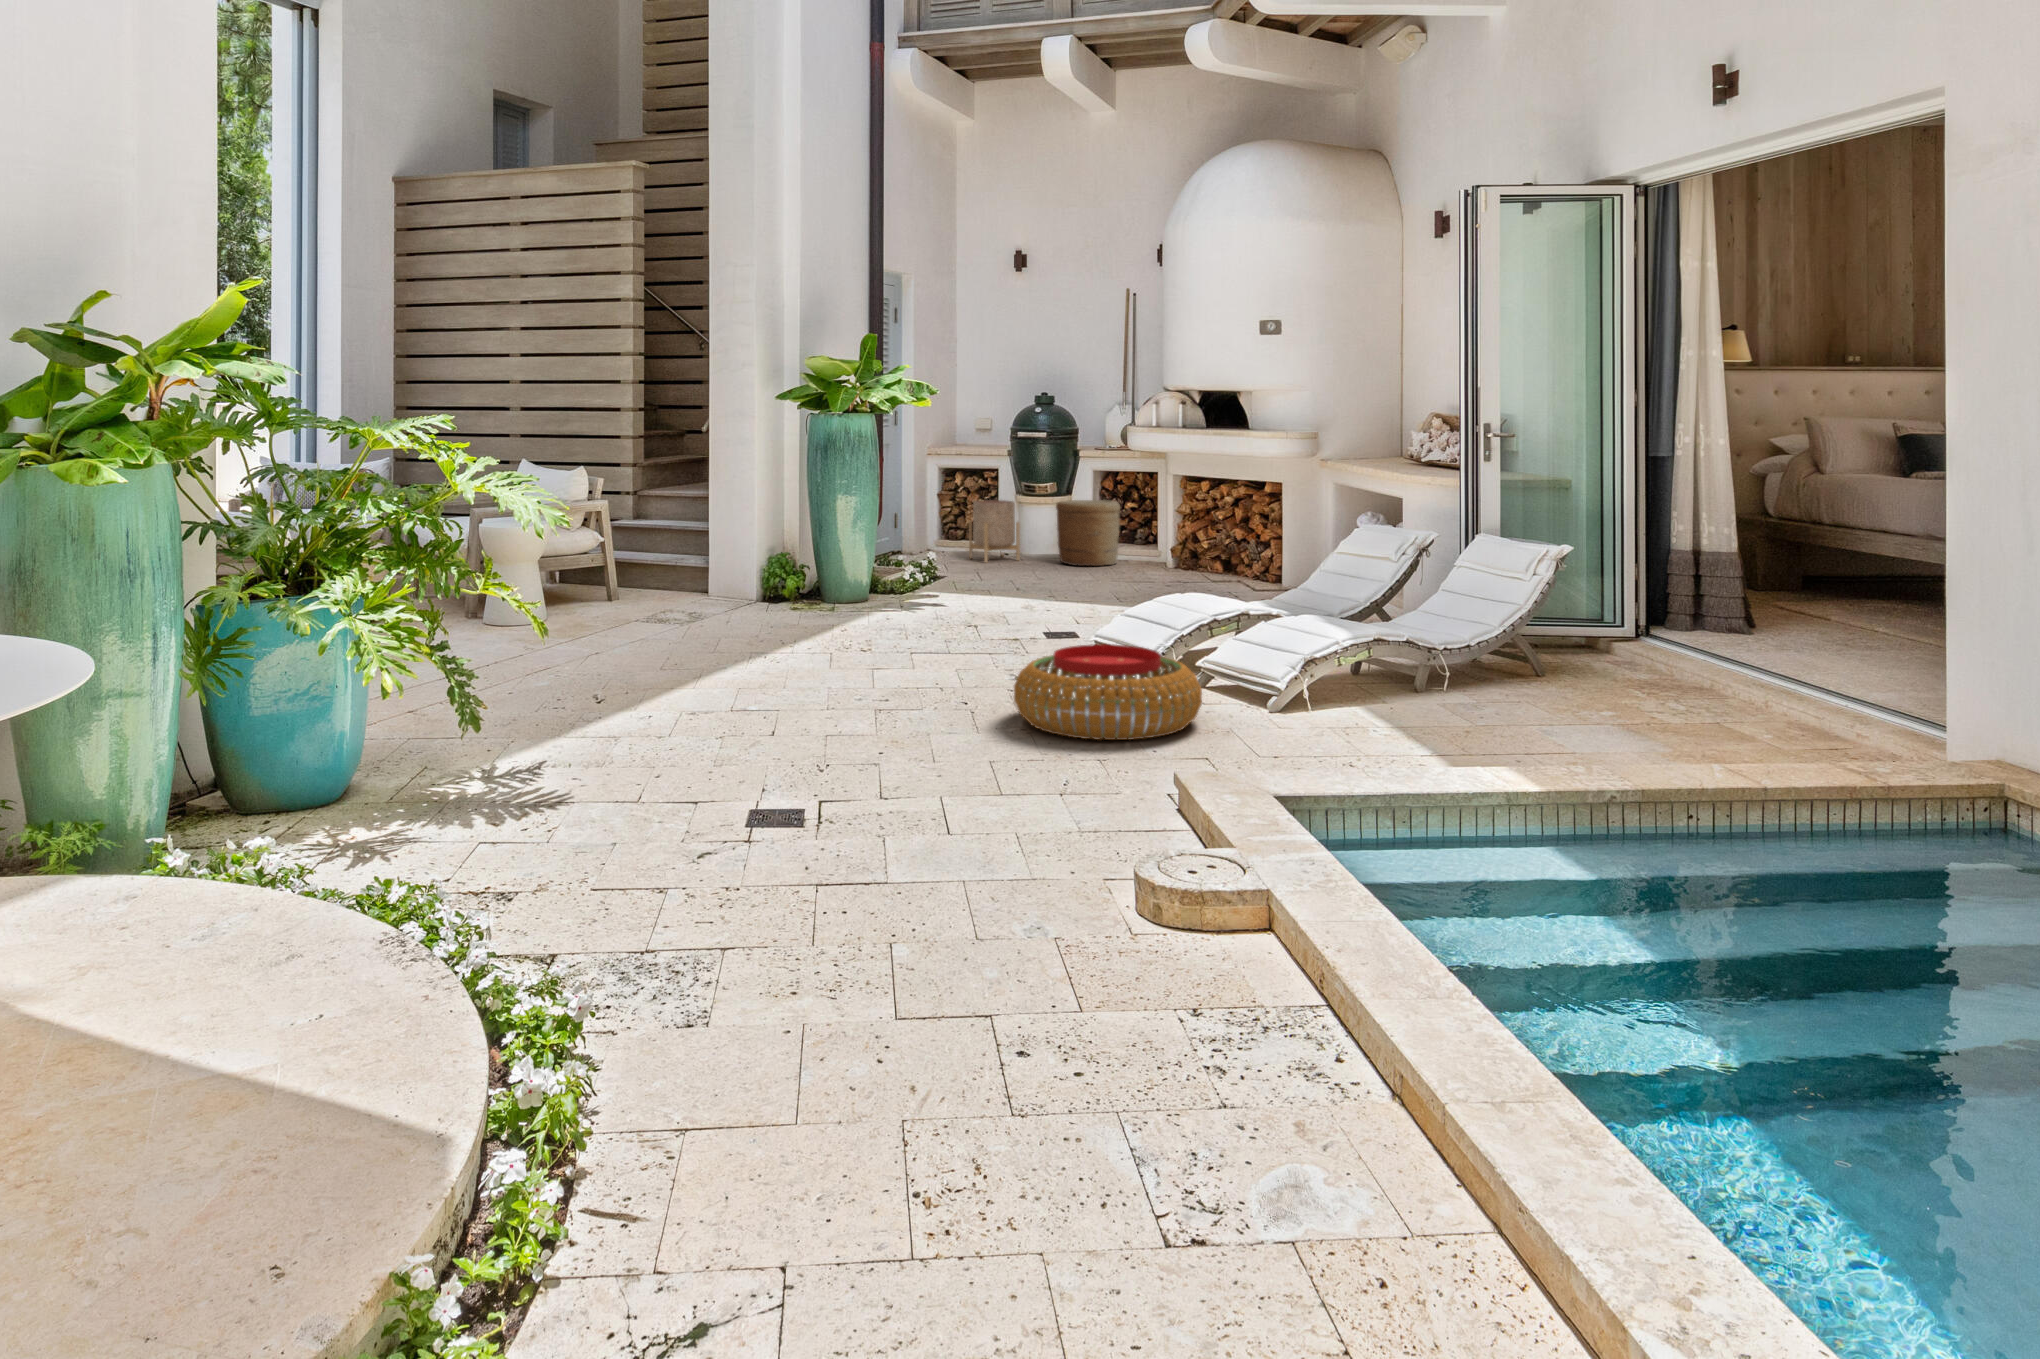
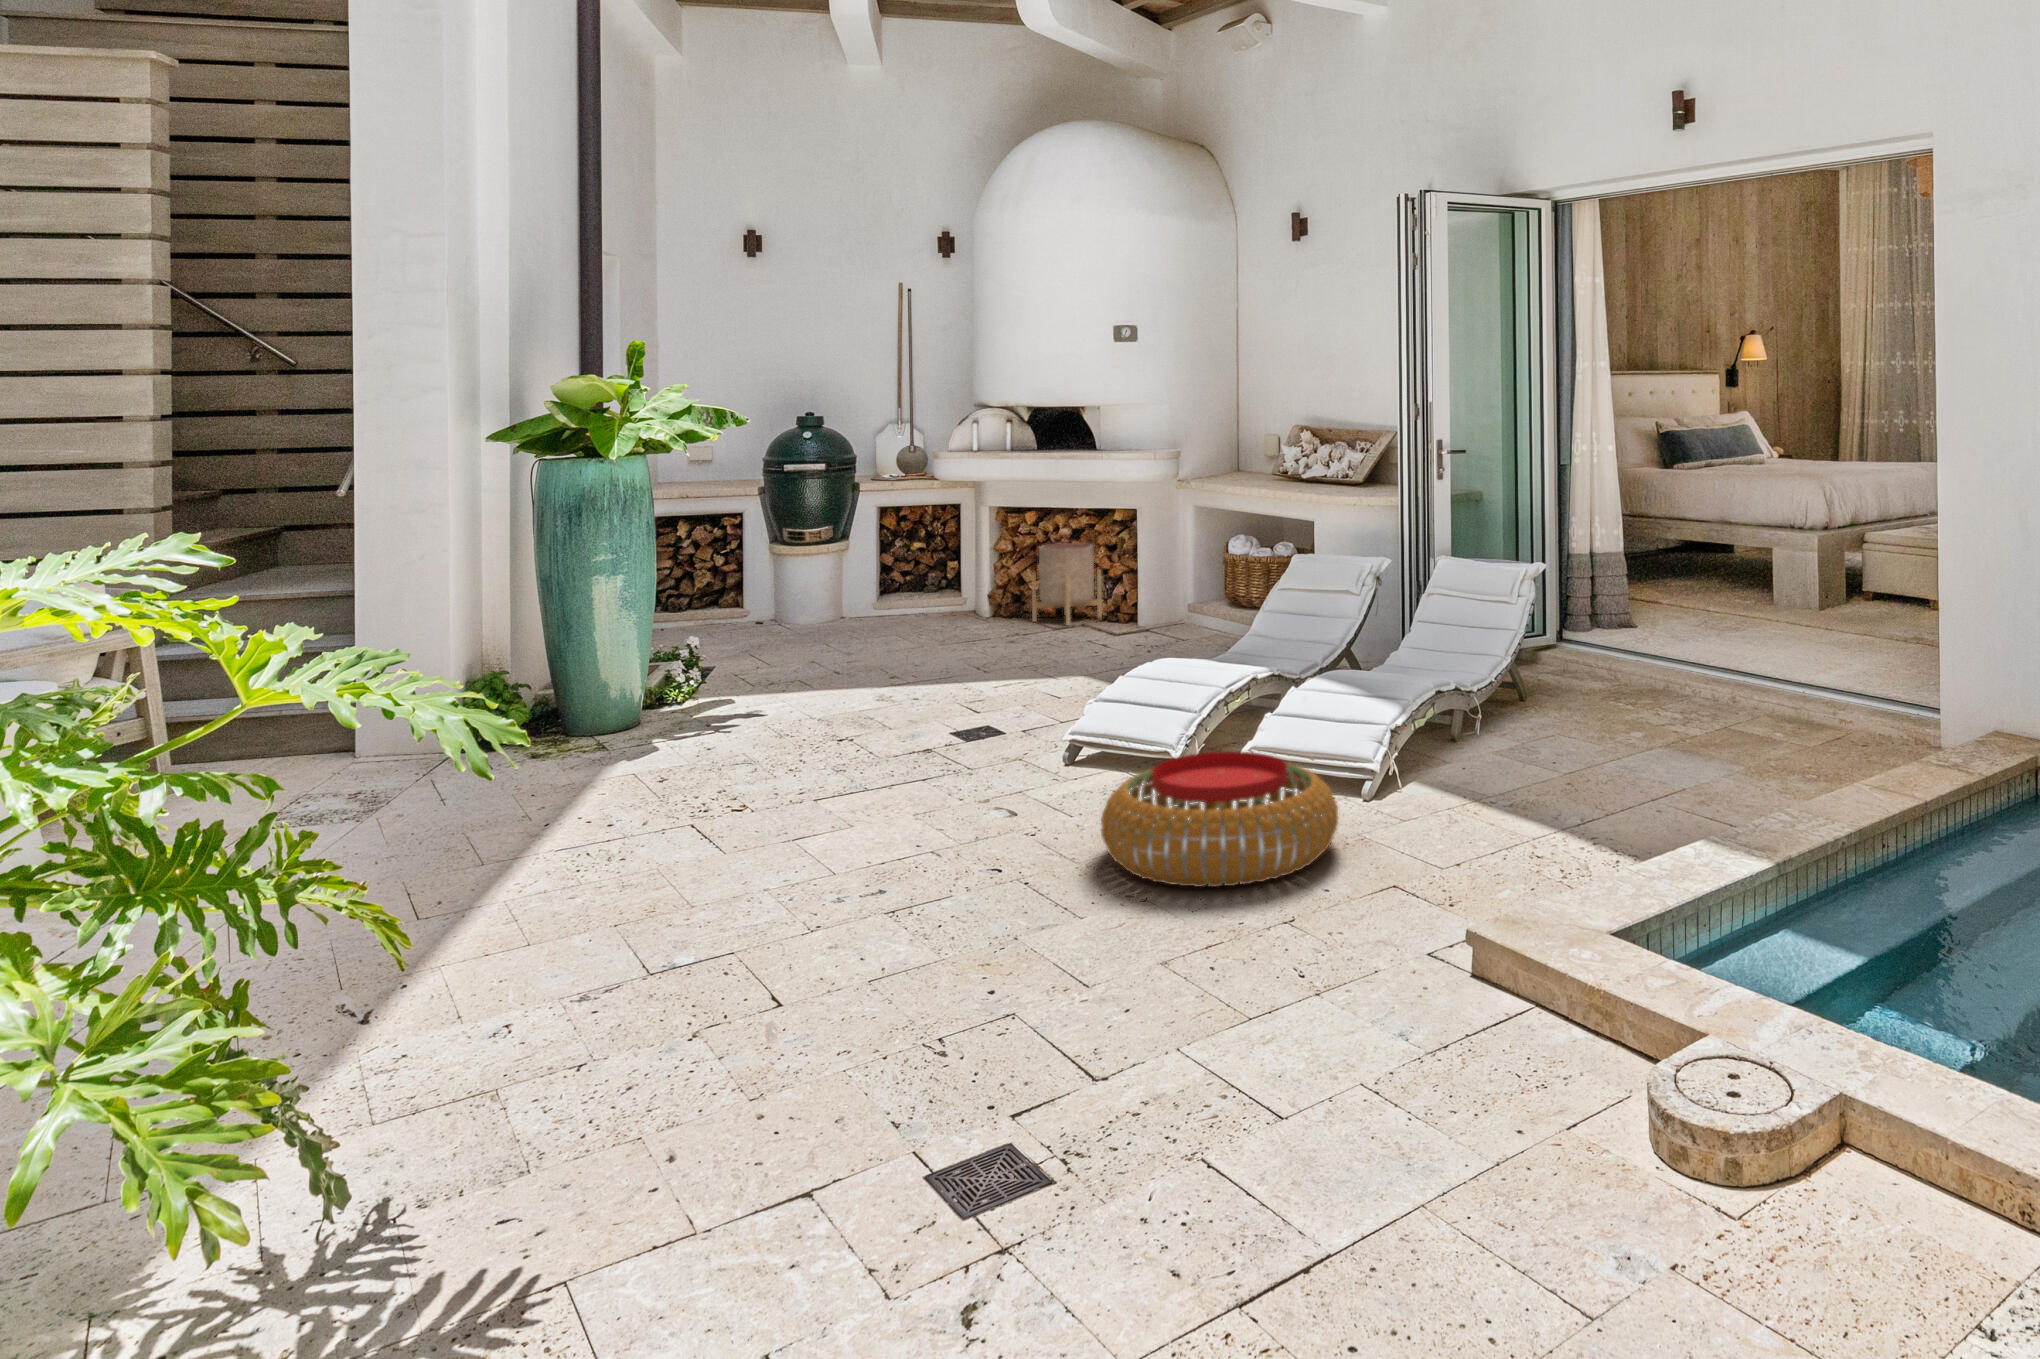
planter: present [969,500,1020,562] -> present [1032,543,1102,625]
woven basket: present [1056,500,1120,567] -> none [839,541,923,626]

